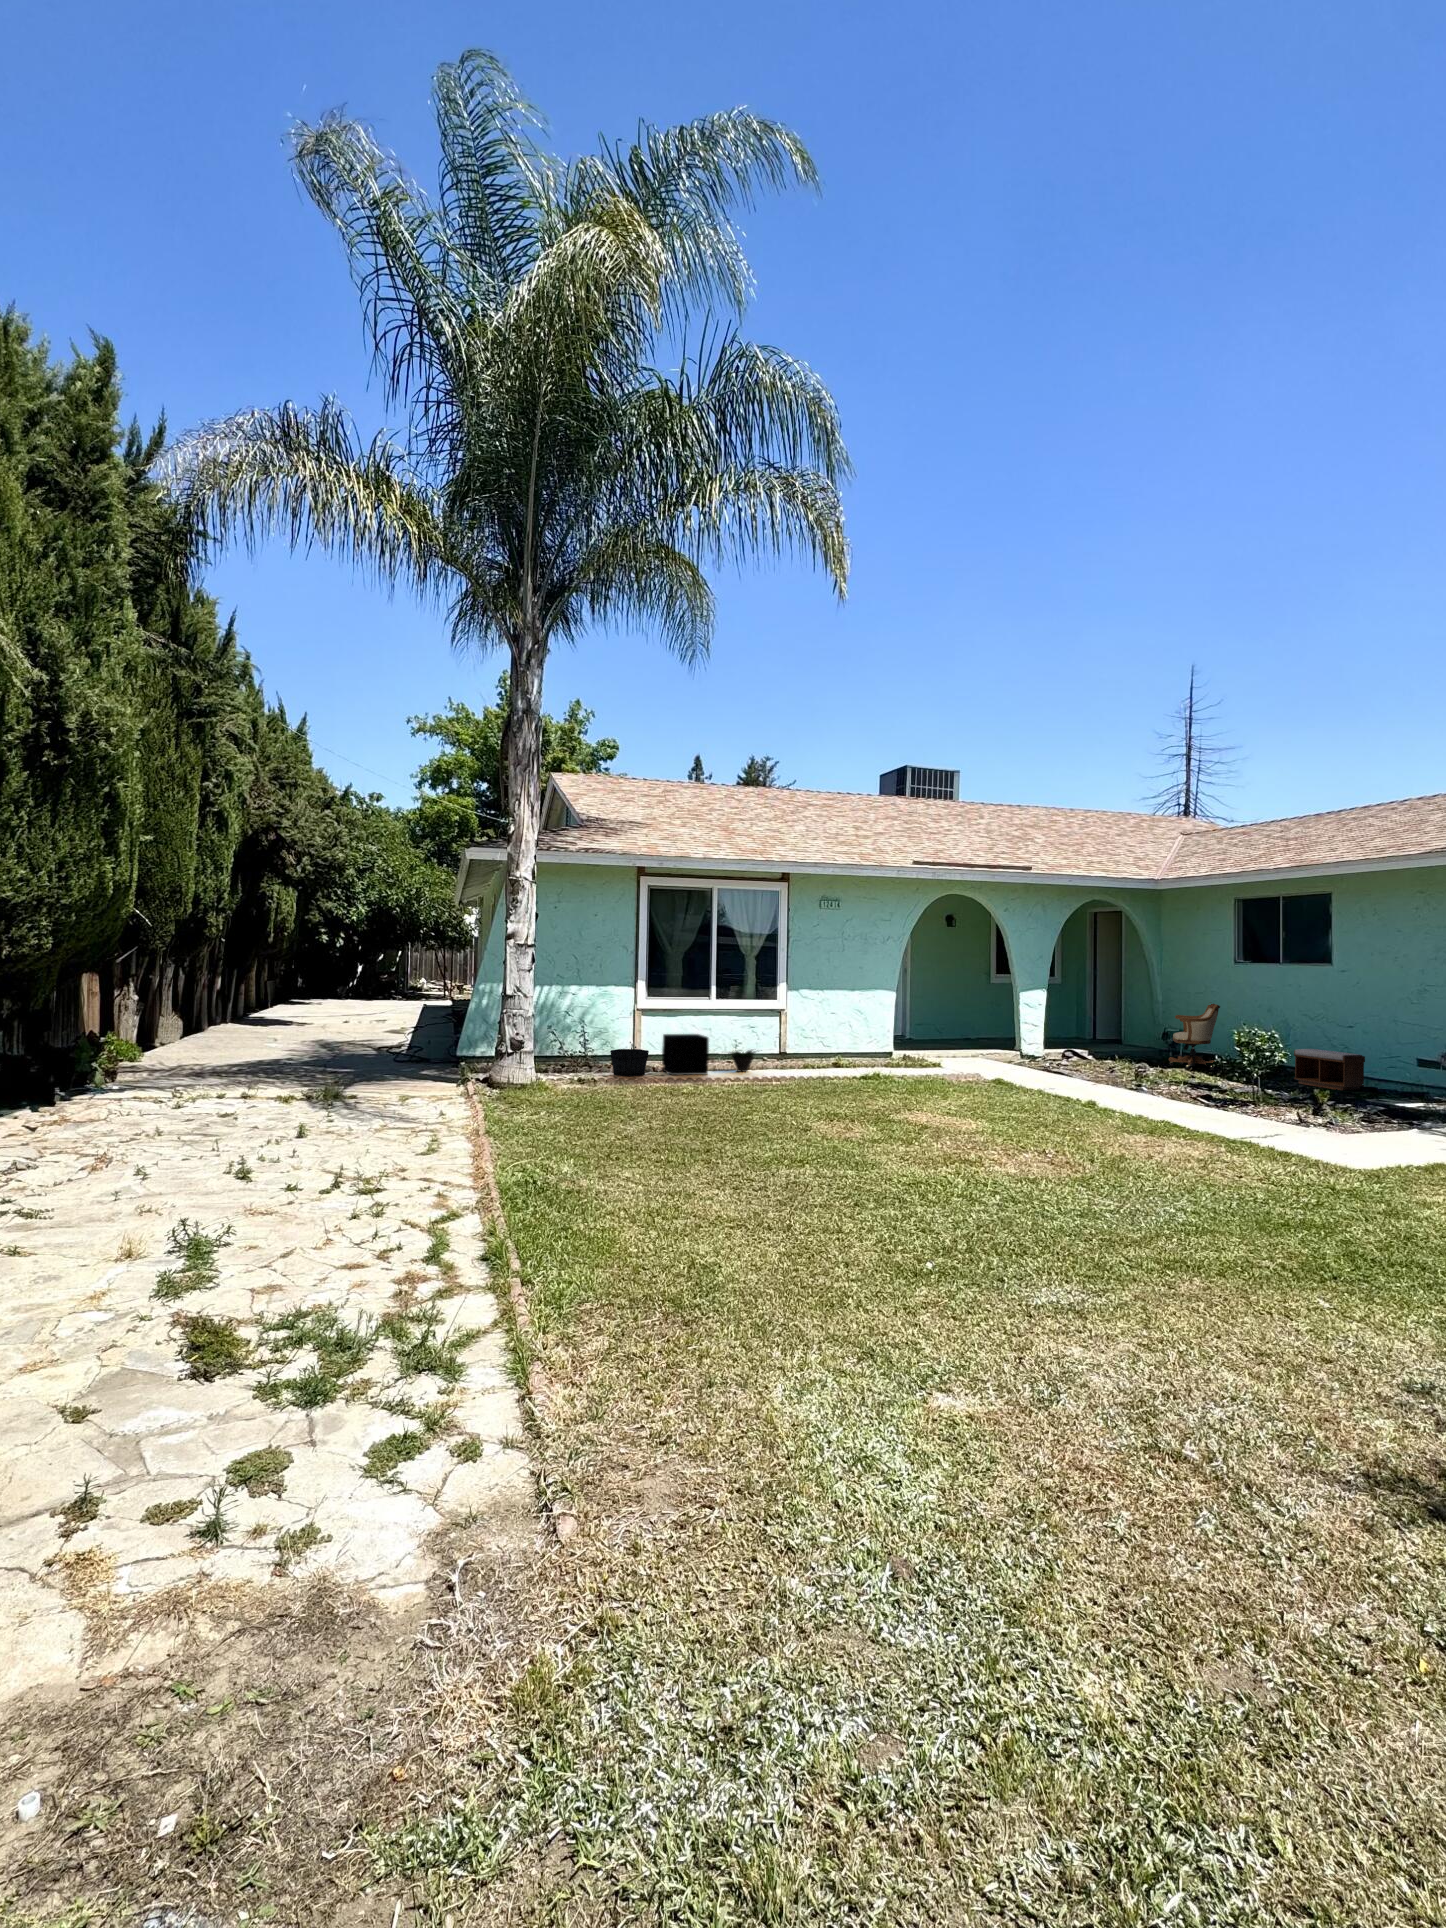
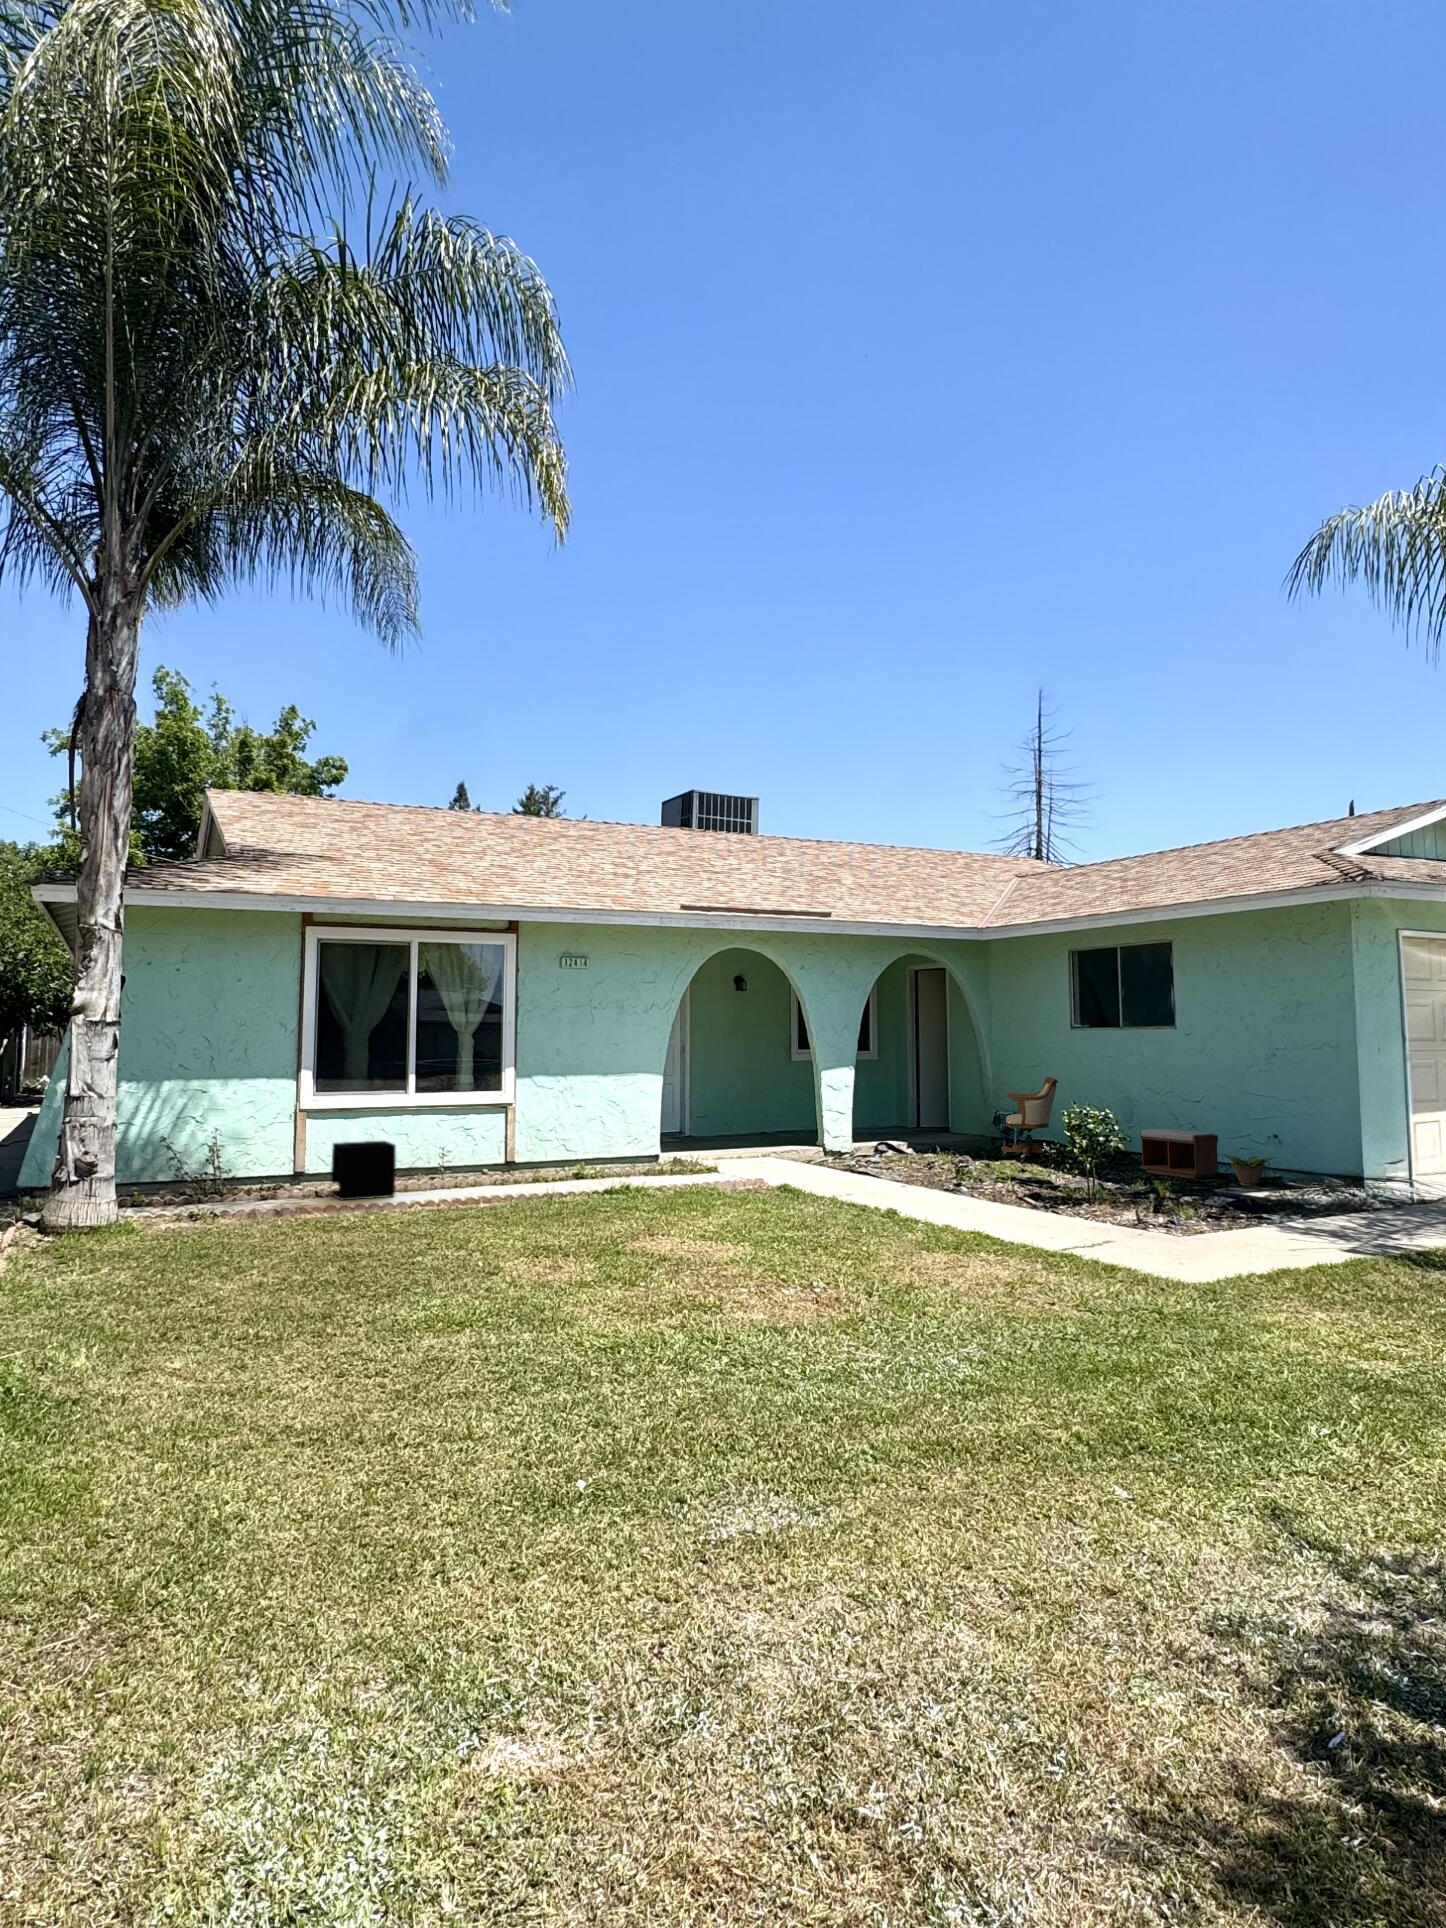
wooden bucket: present [610,1042,649,1076] -> none [250,1156,308,1205]
decorative plant: present [728,1050,756,1072] -> present [1221,1154,1276,1186]

